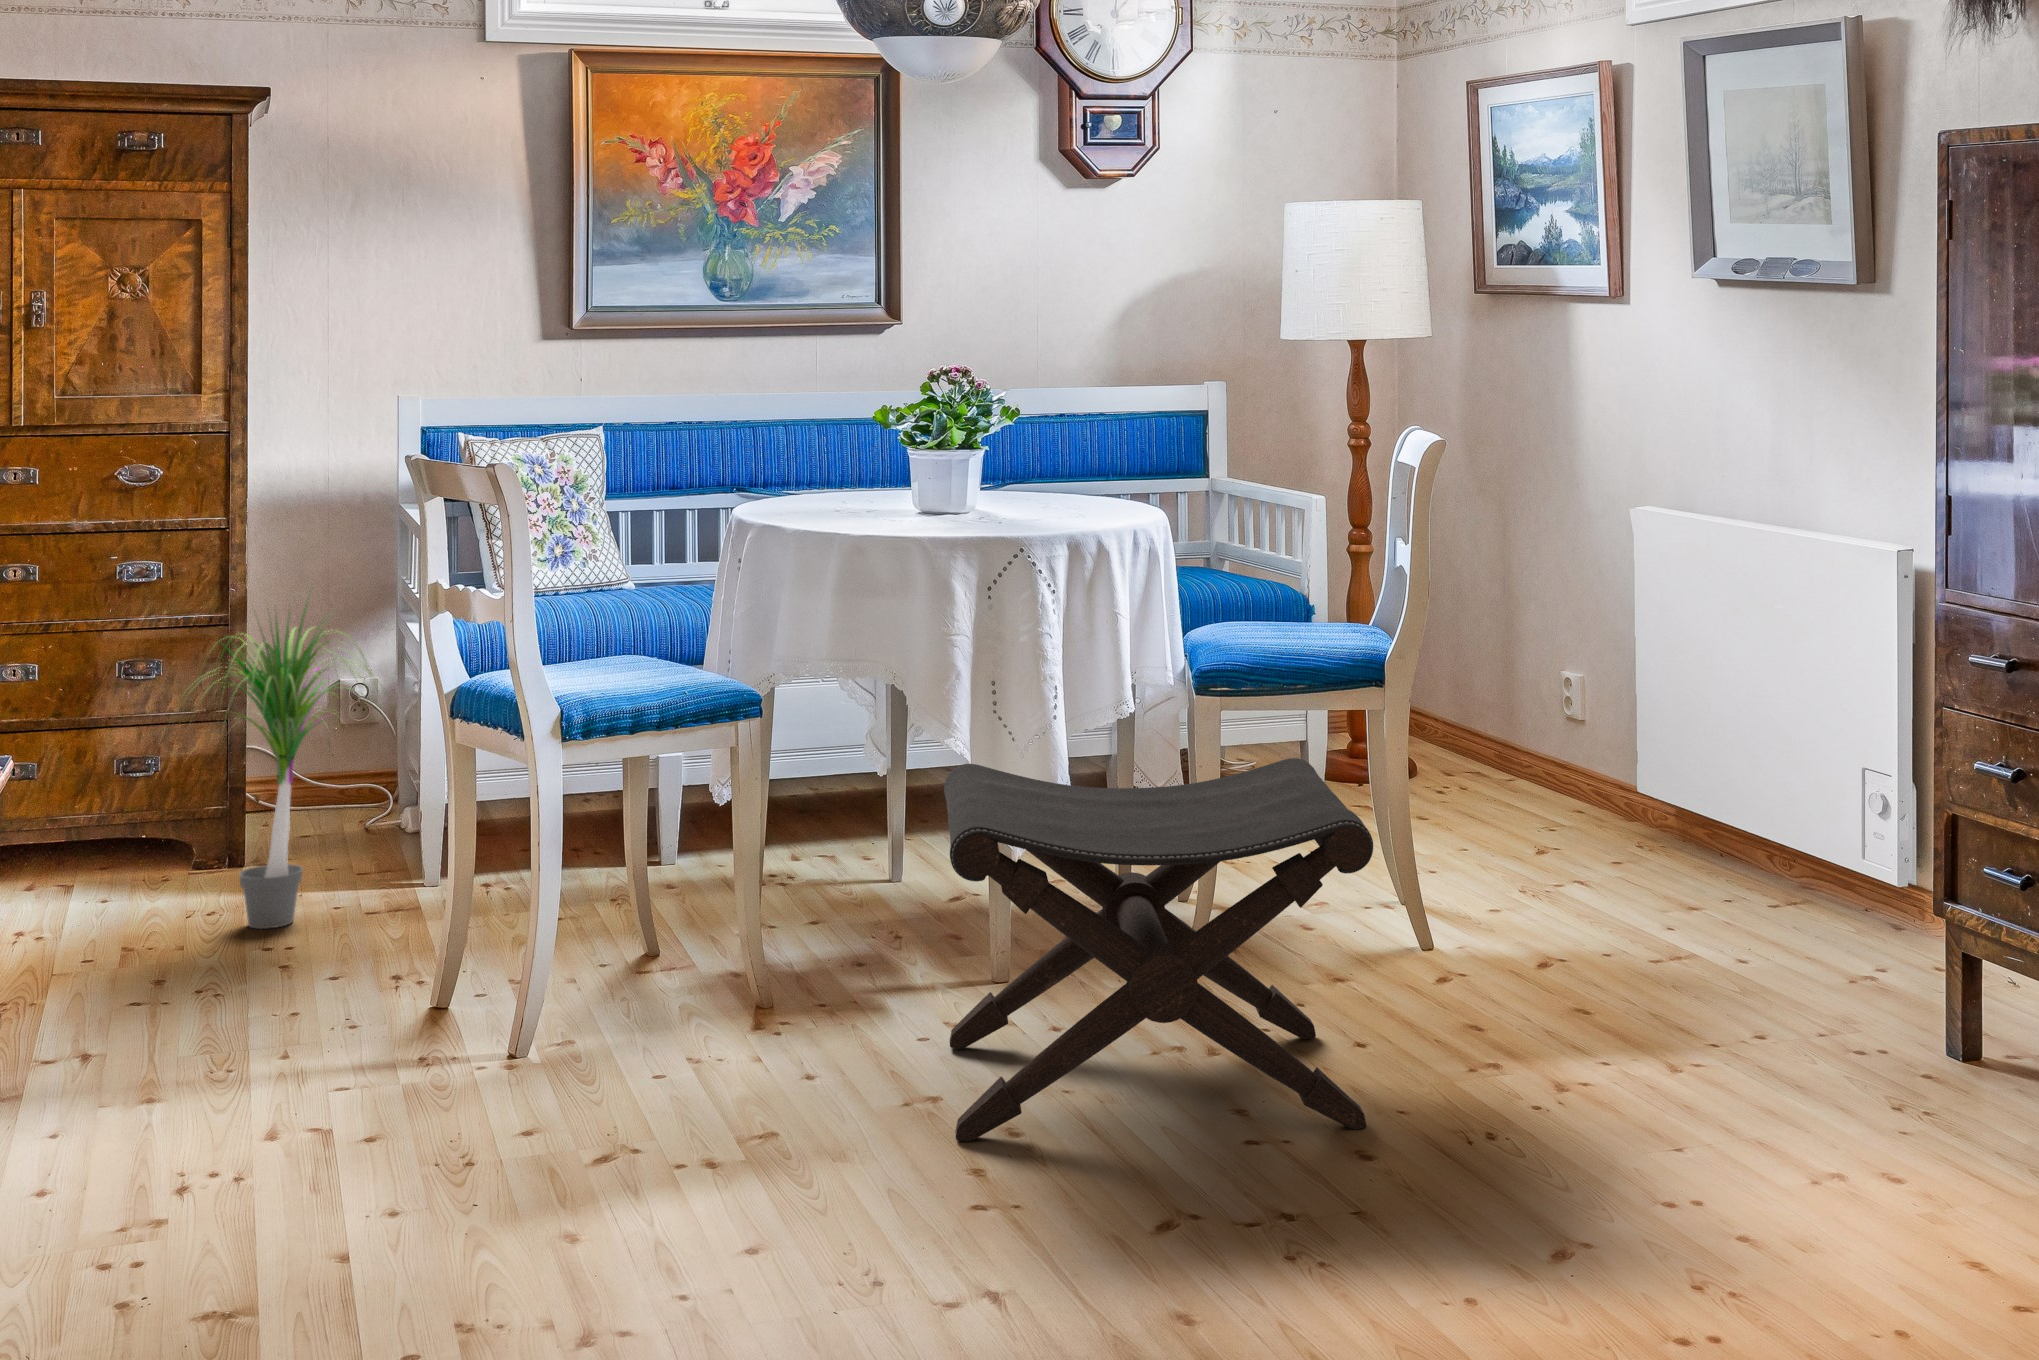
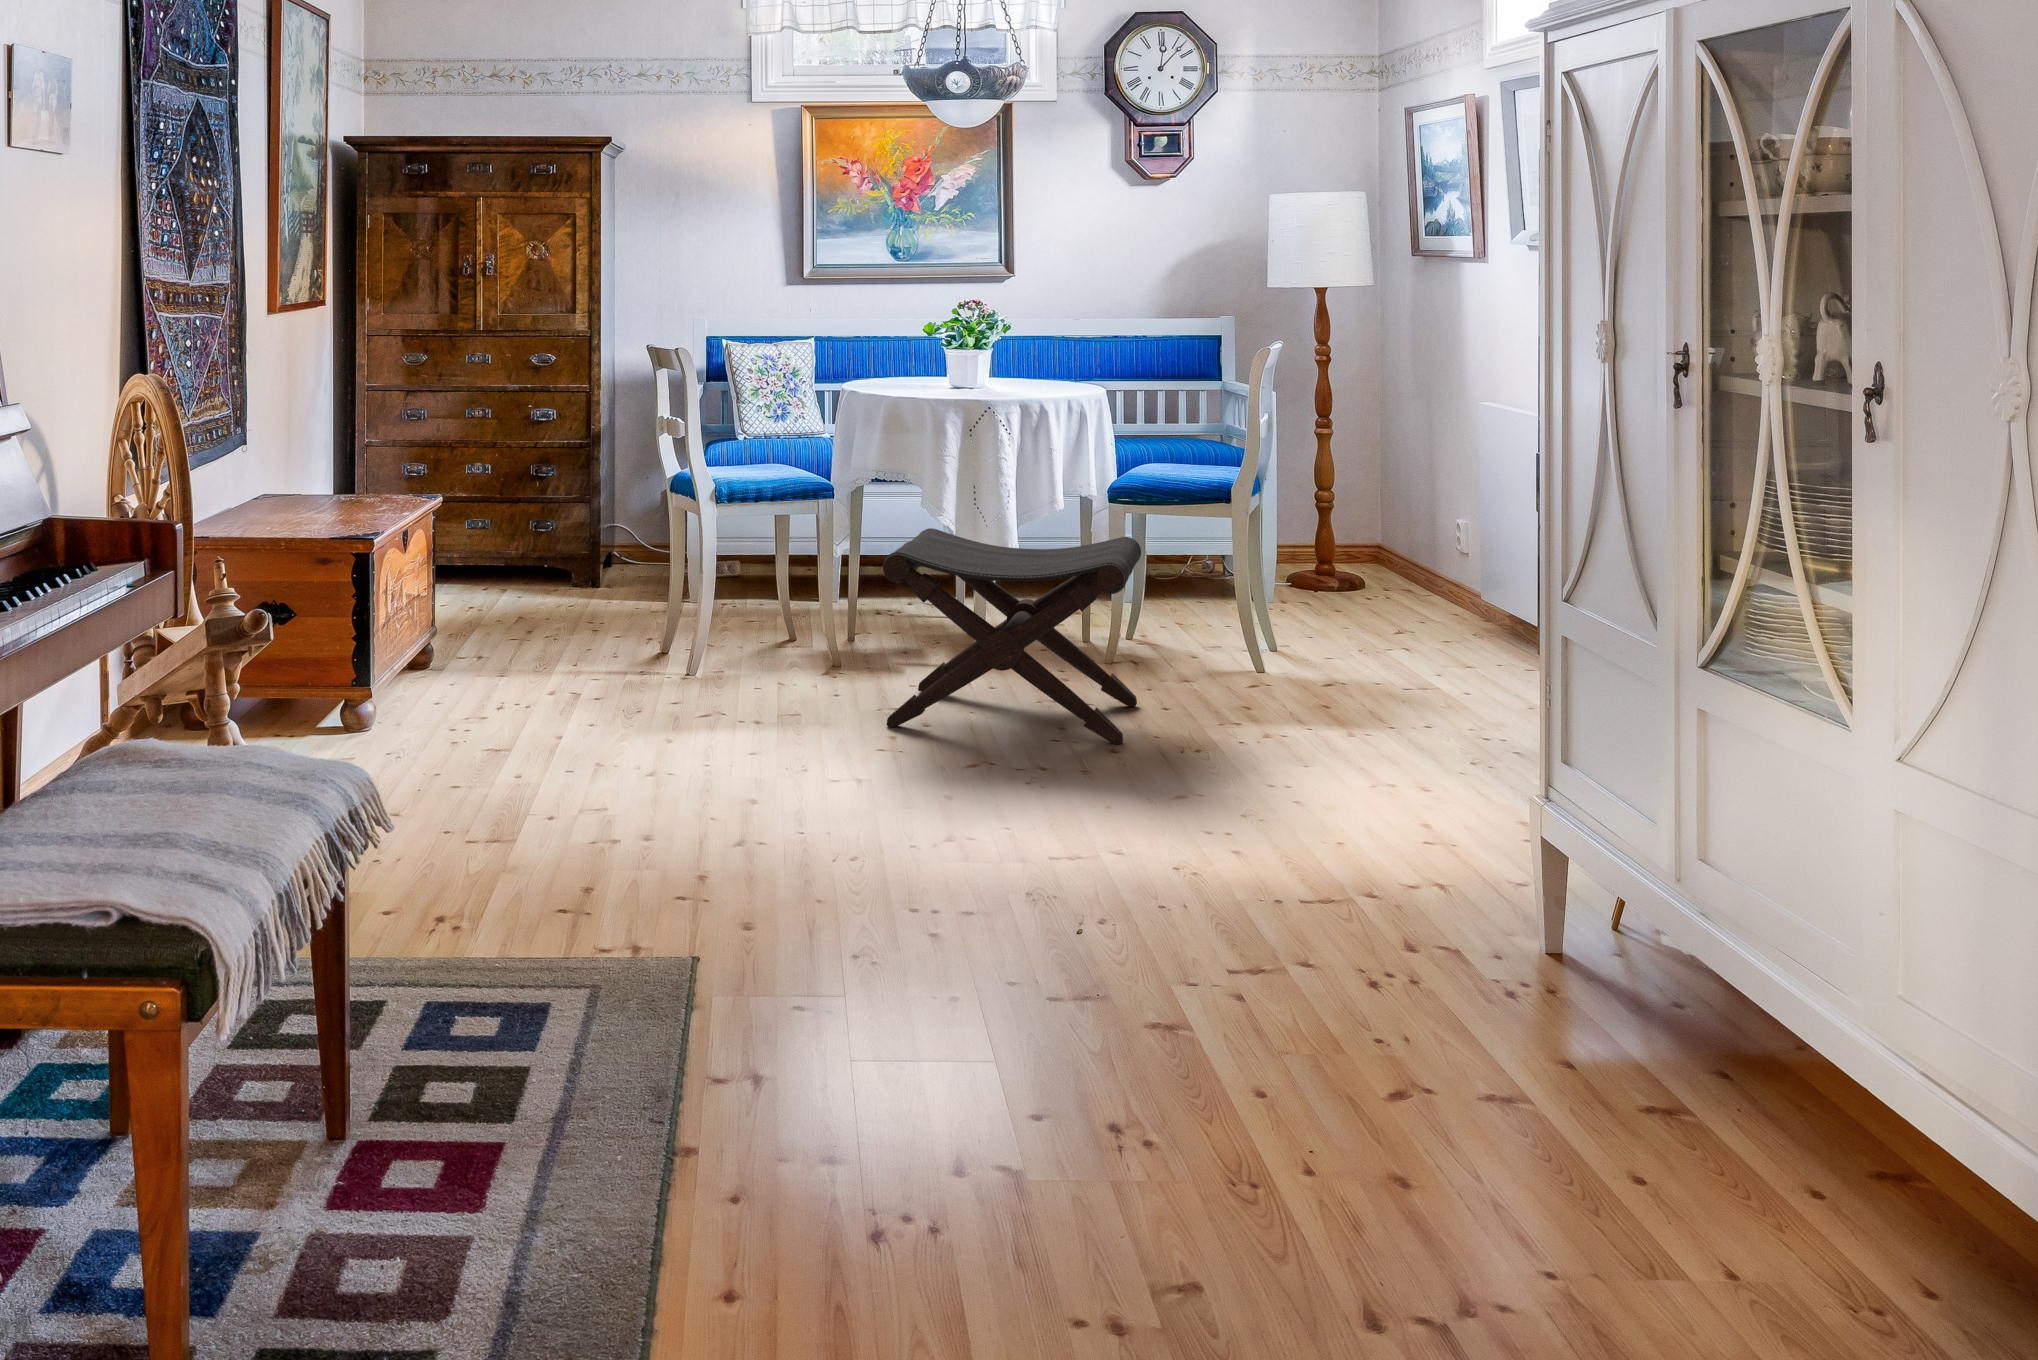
potted plant: present [176,598,386,929] -> none [541,419,667,613]

